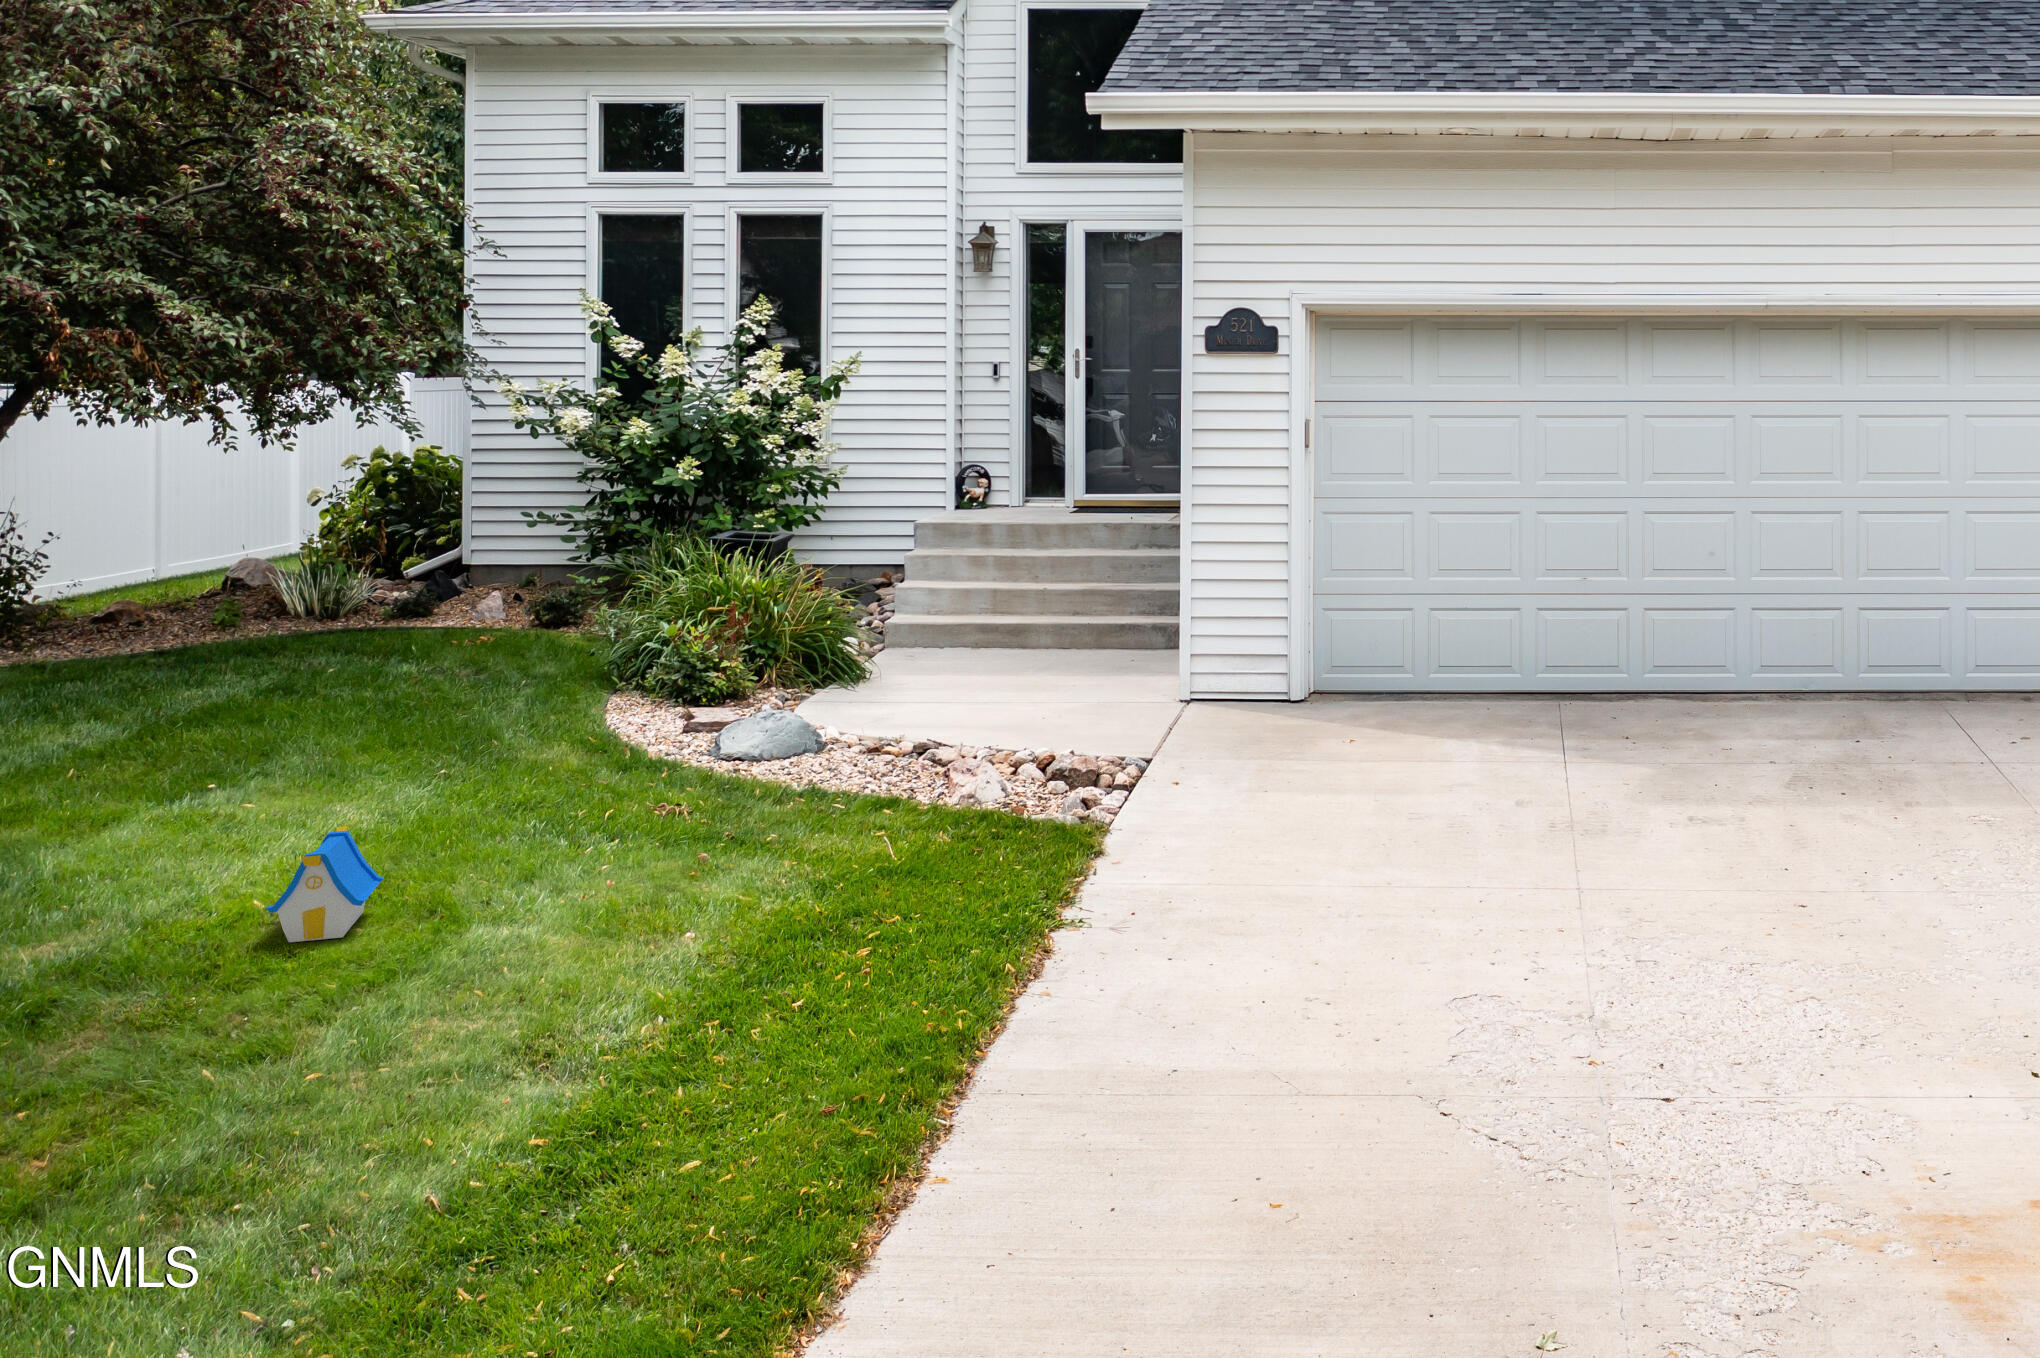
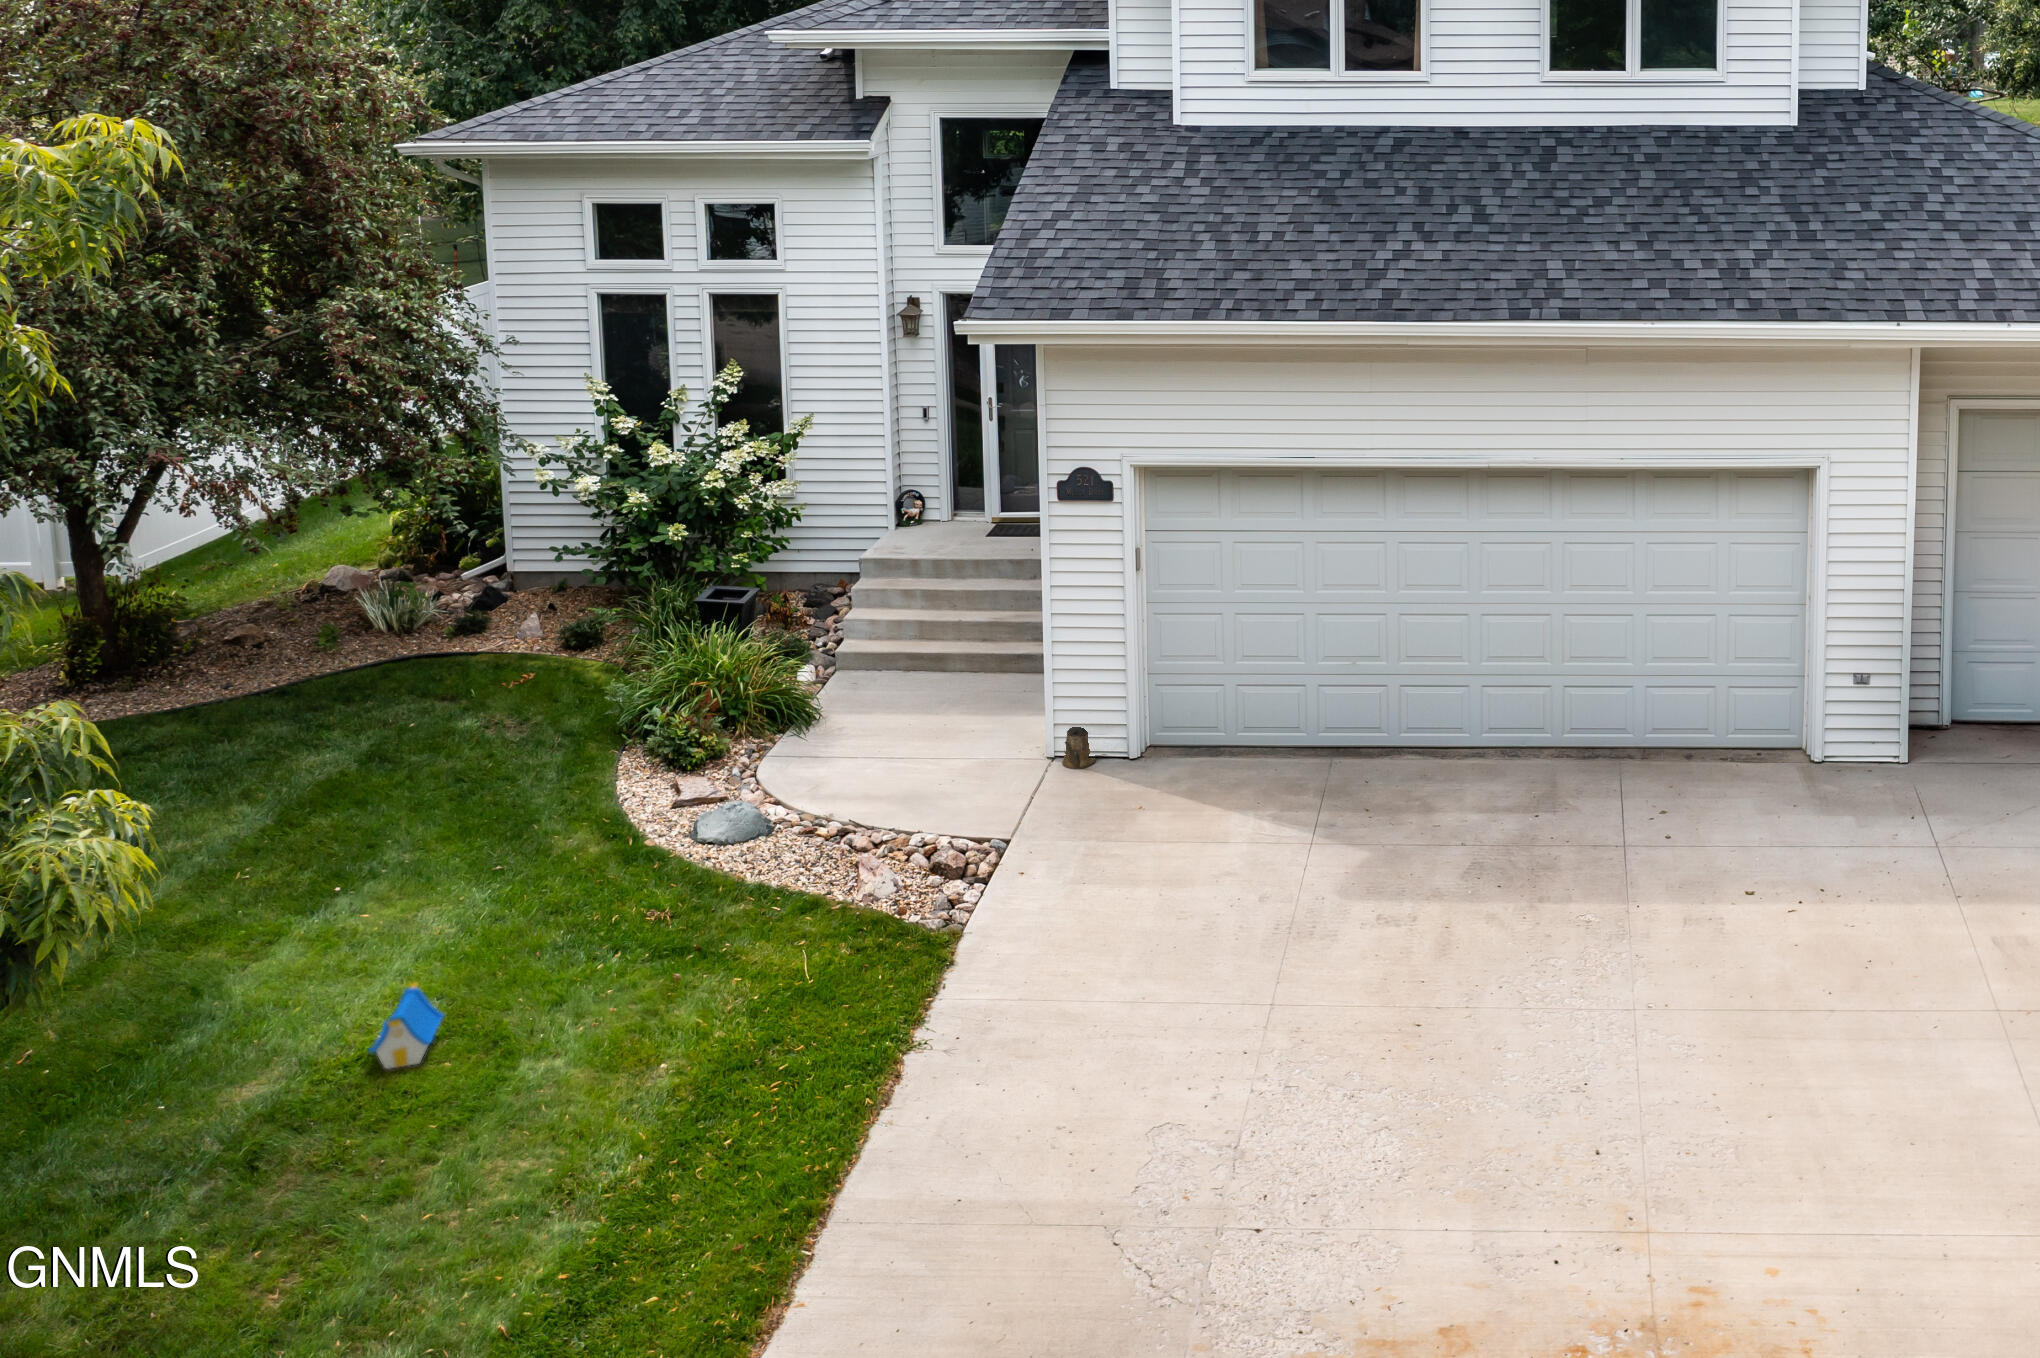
watering can: none [1210,654,1255,710] -> present [1062,727,1096,769]

